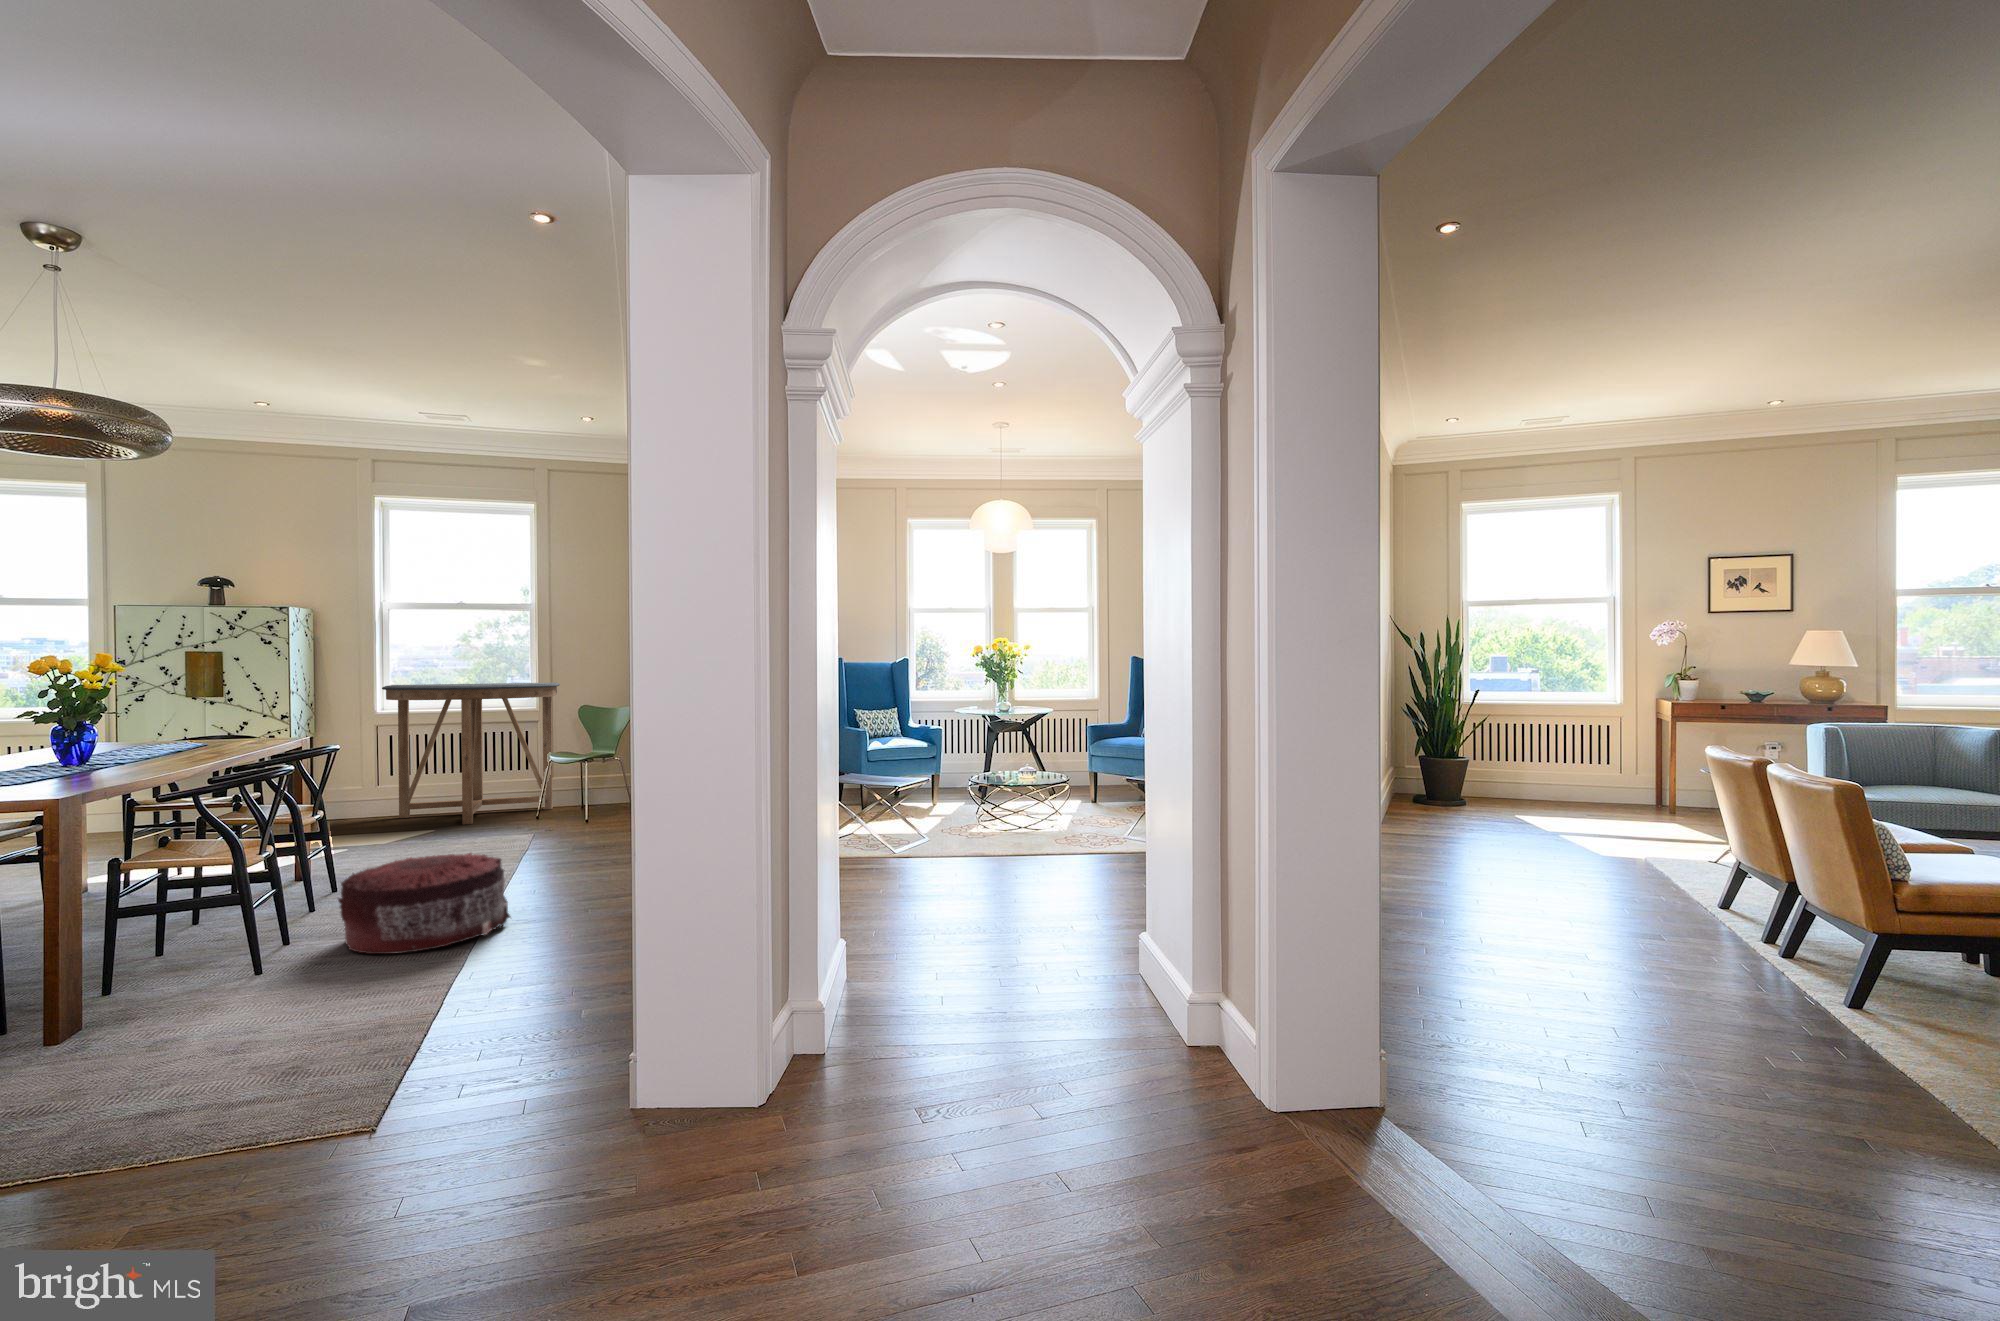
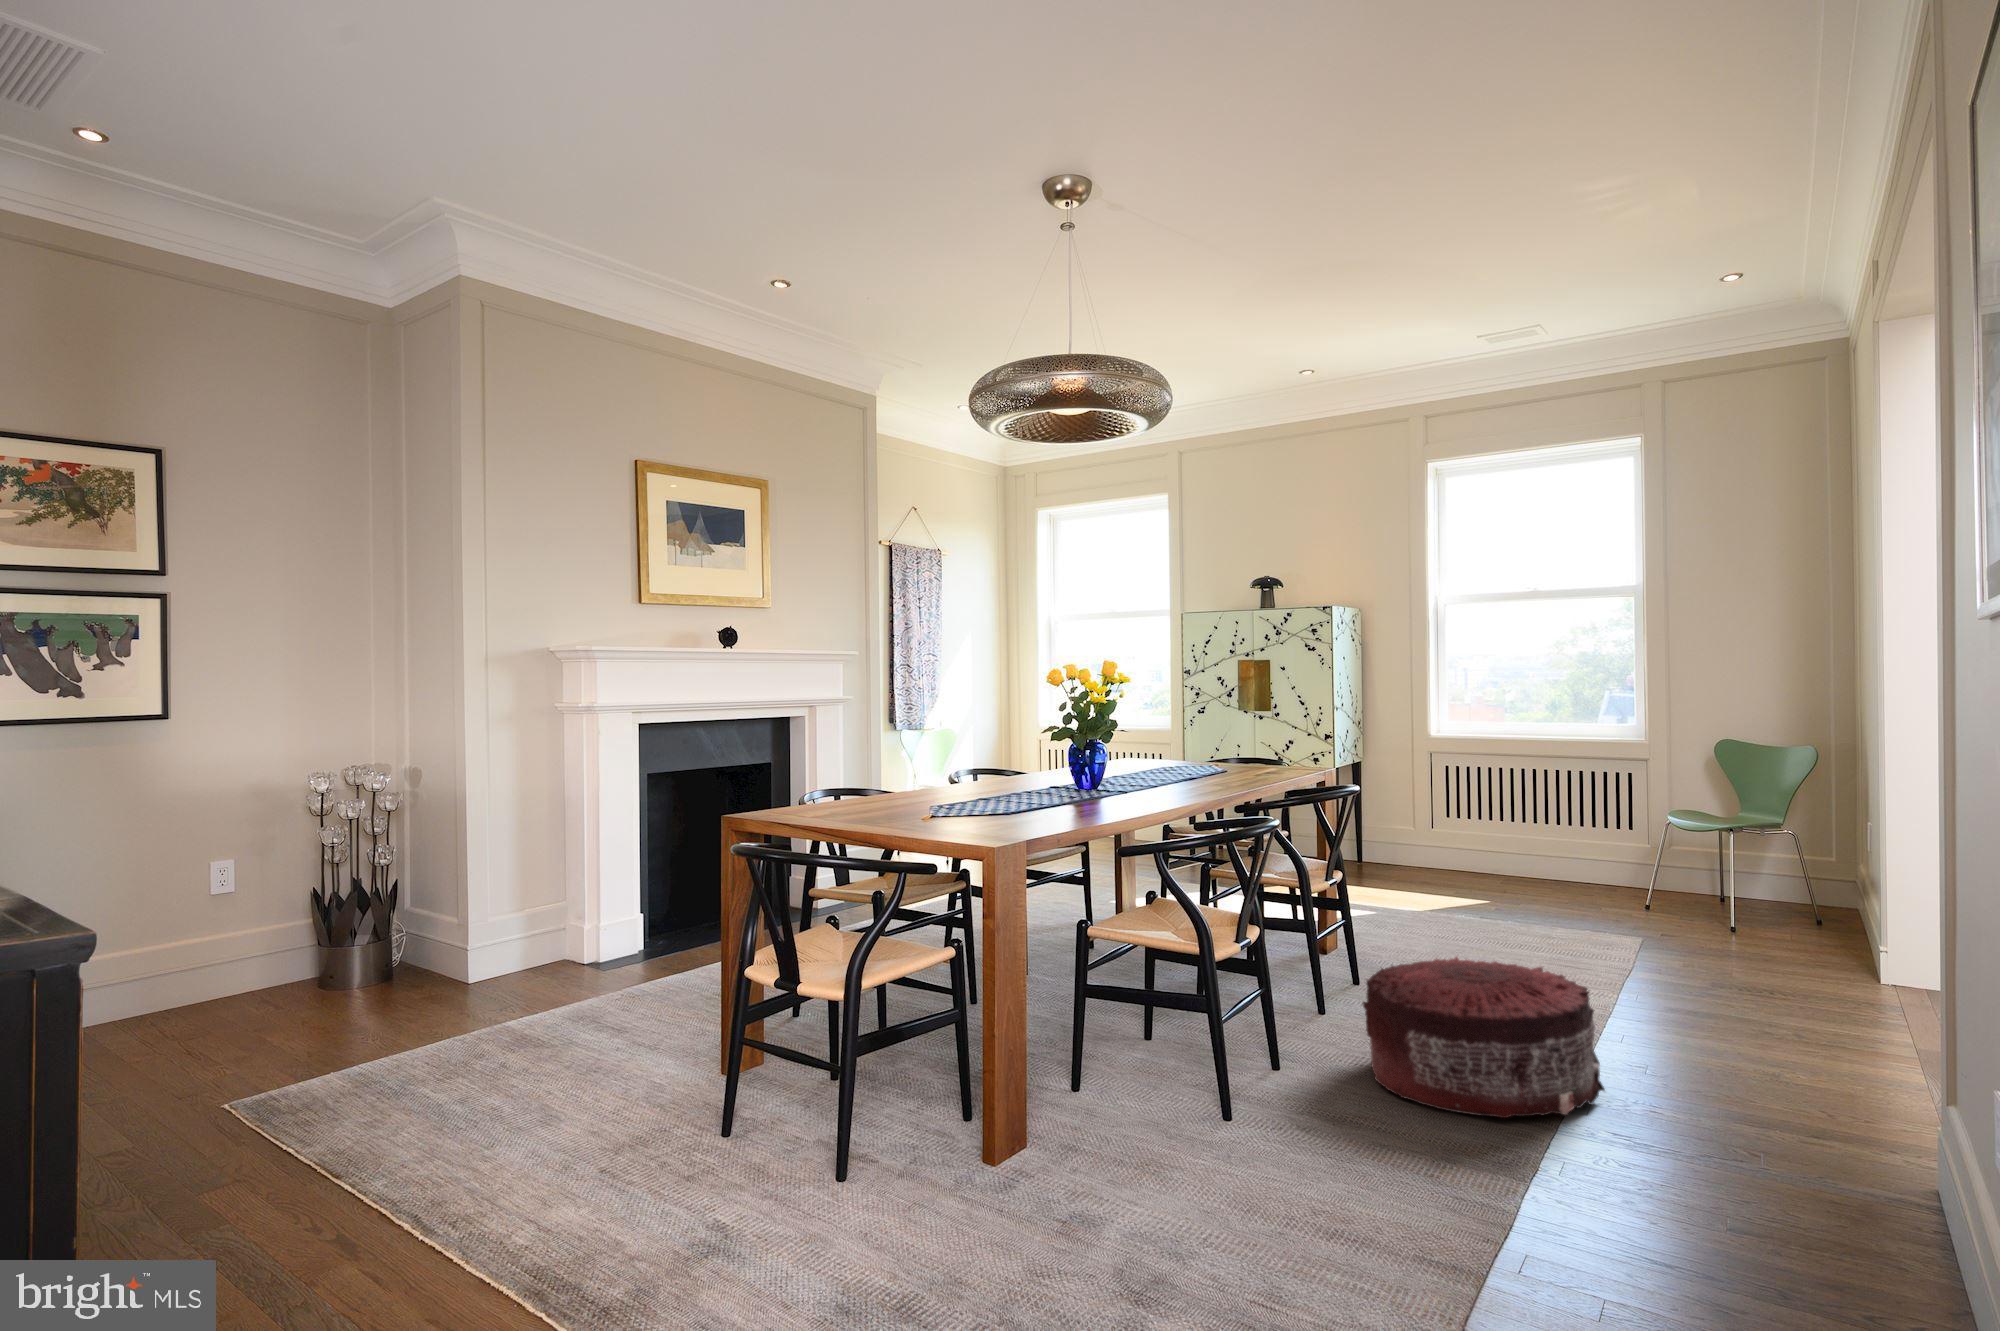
console table: present [382,683,560,825] -> none [1432,702,1671,899]

